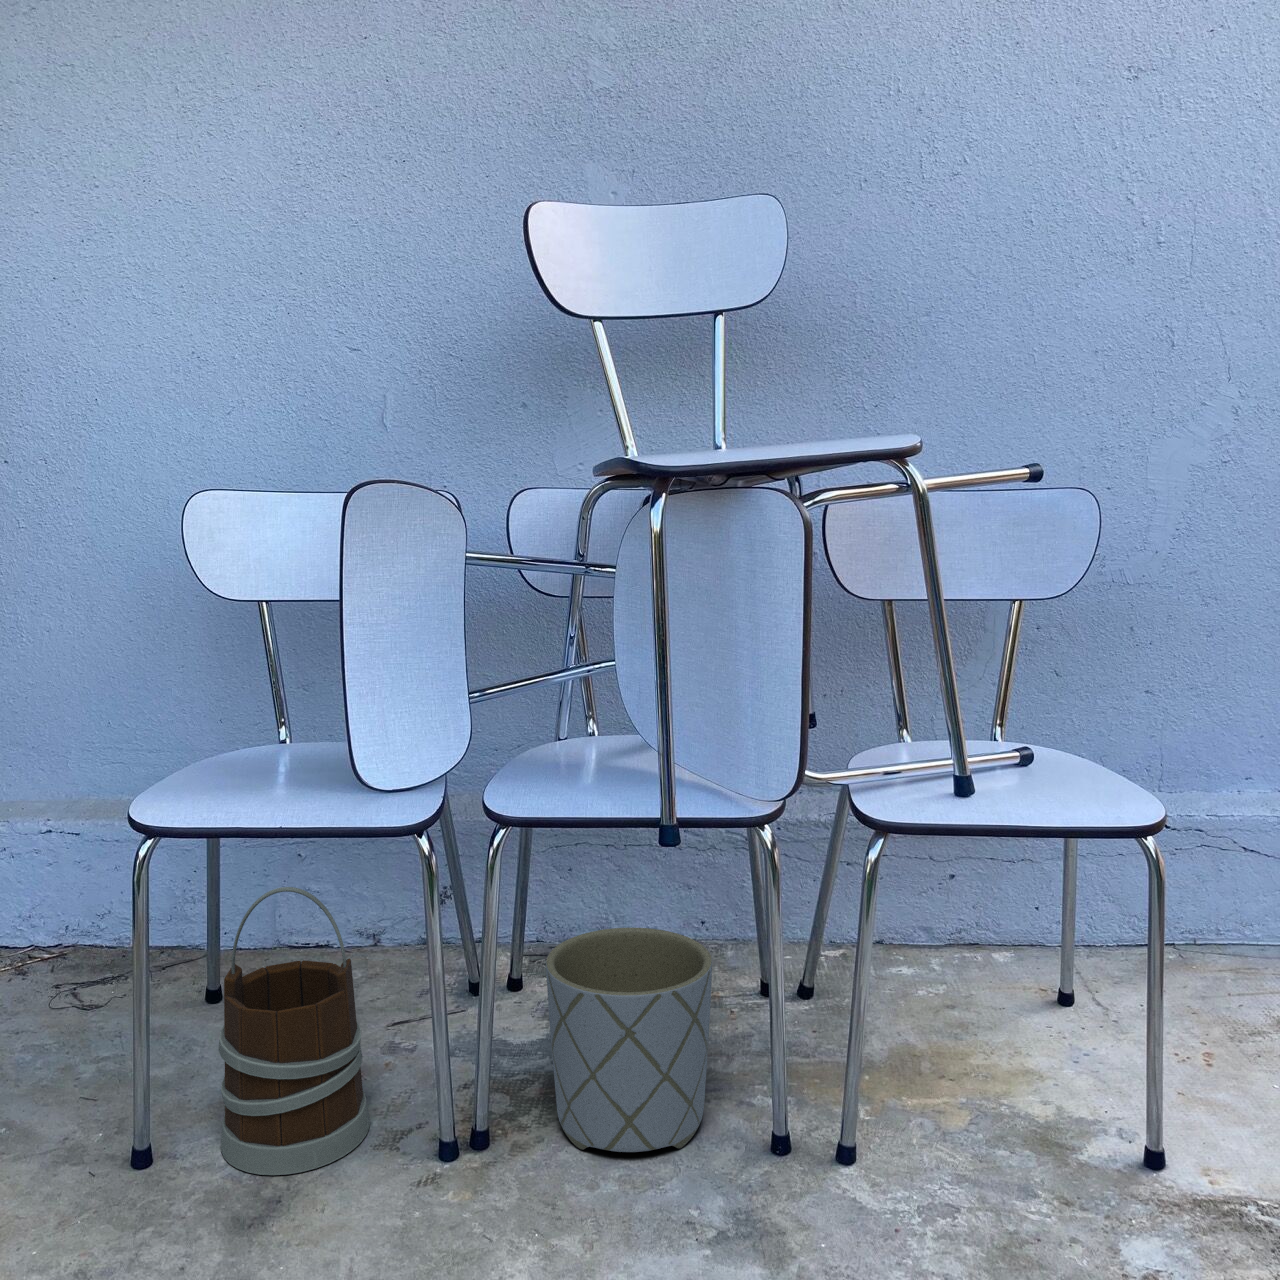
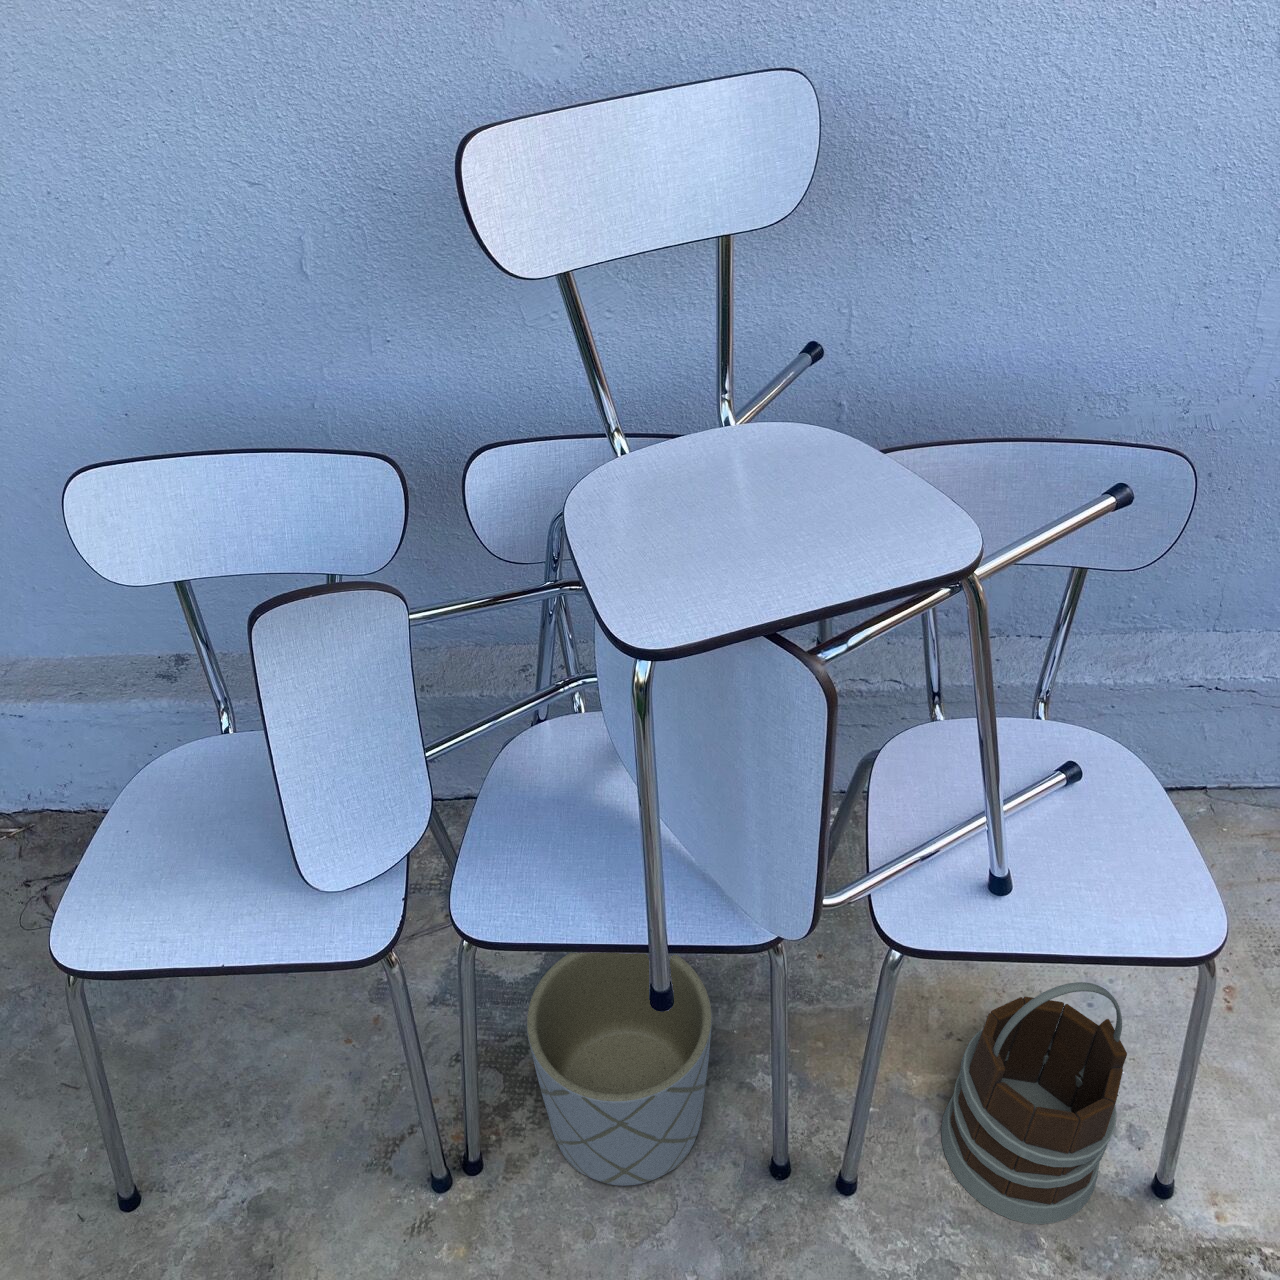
wooden bucket: present [218,887,370,1175] -> present [941,982,1127,1224]

